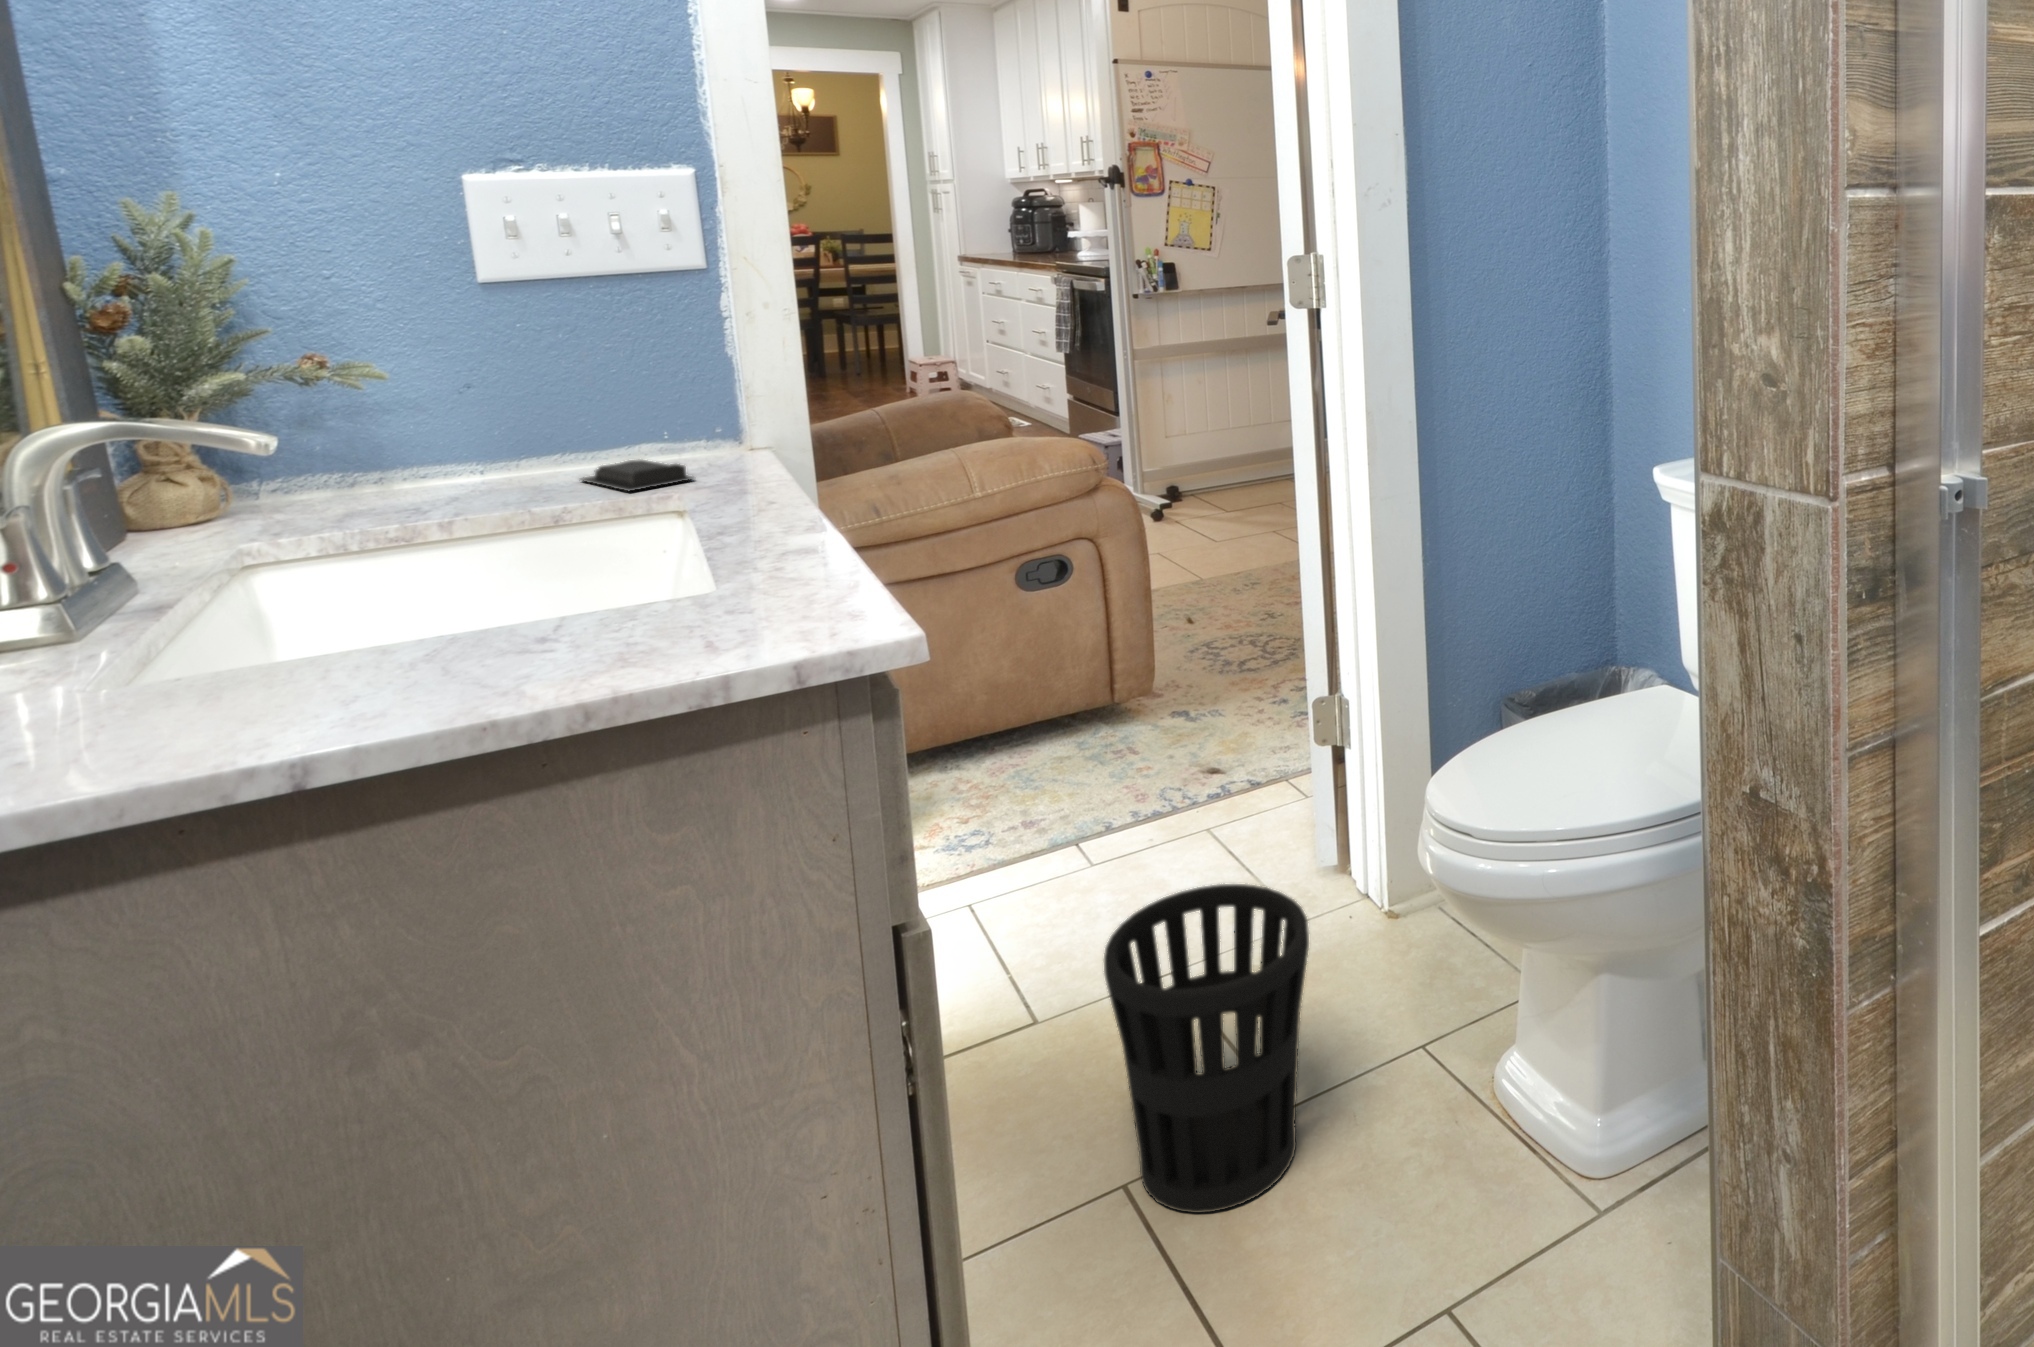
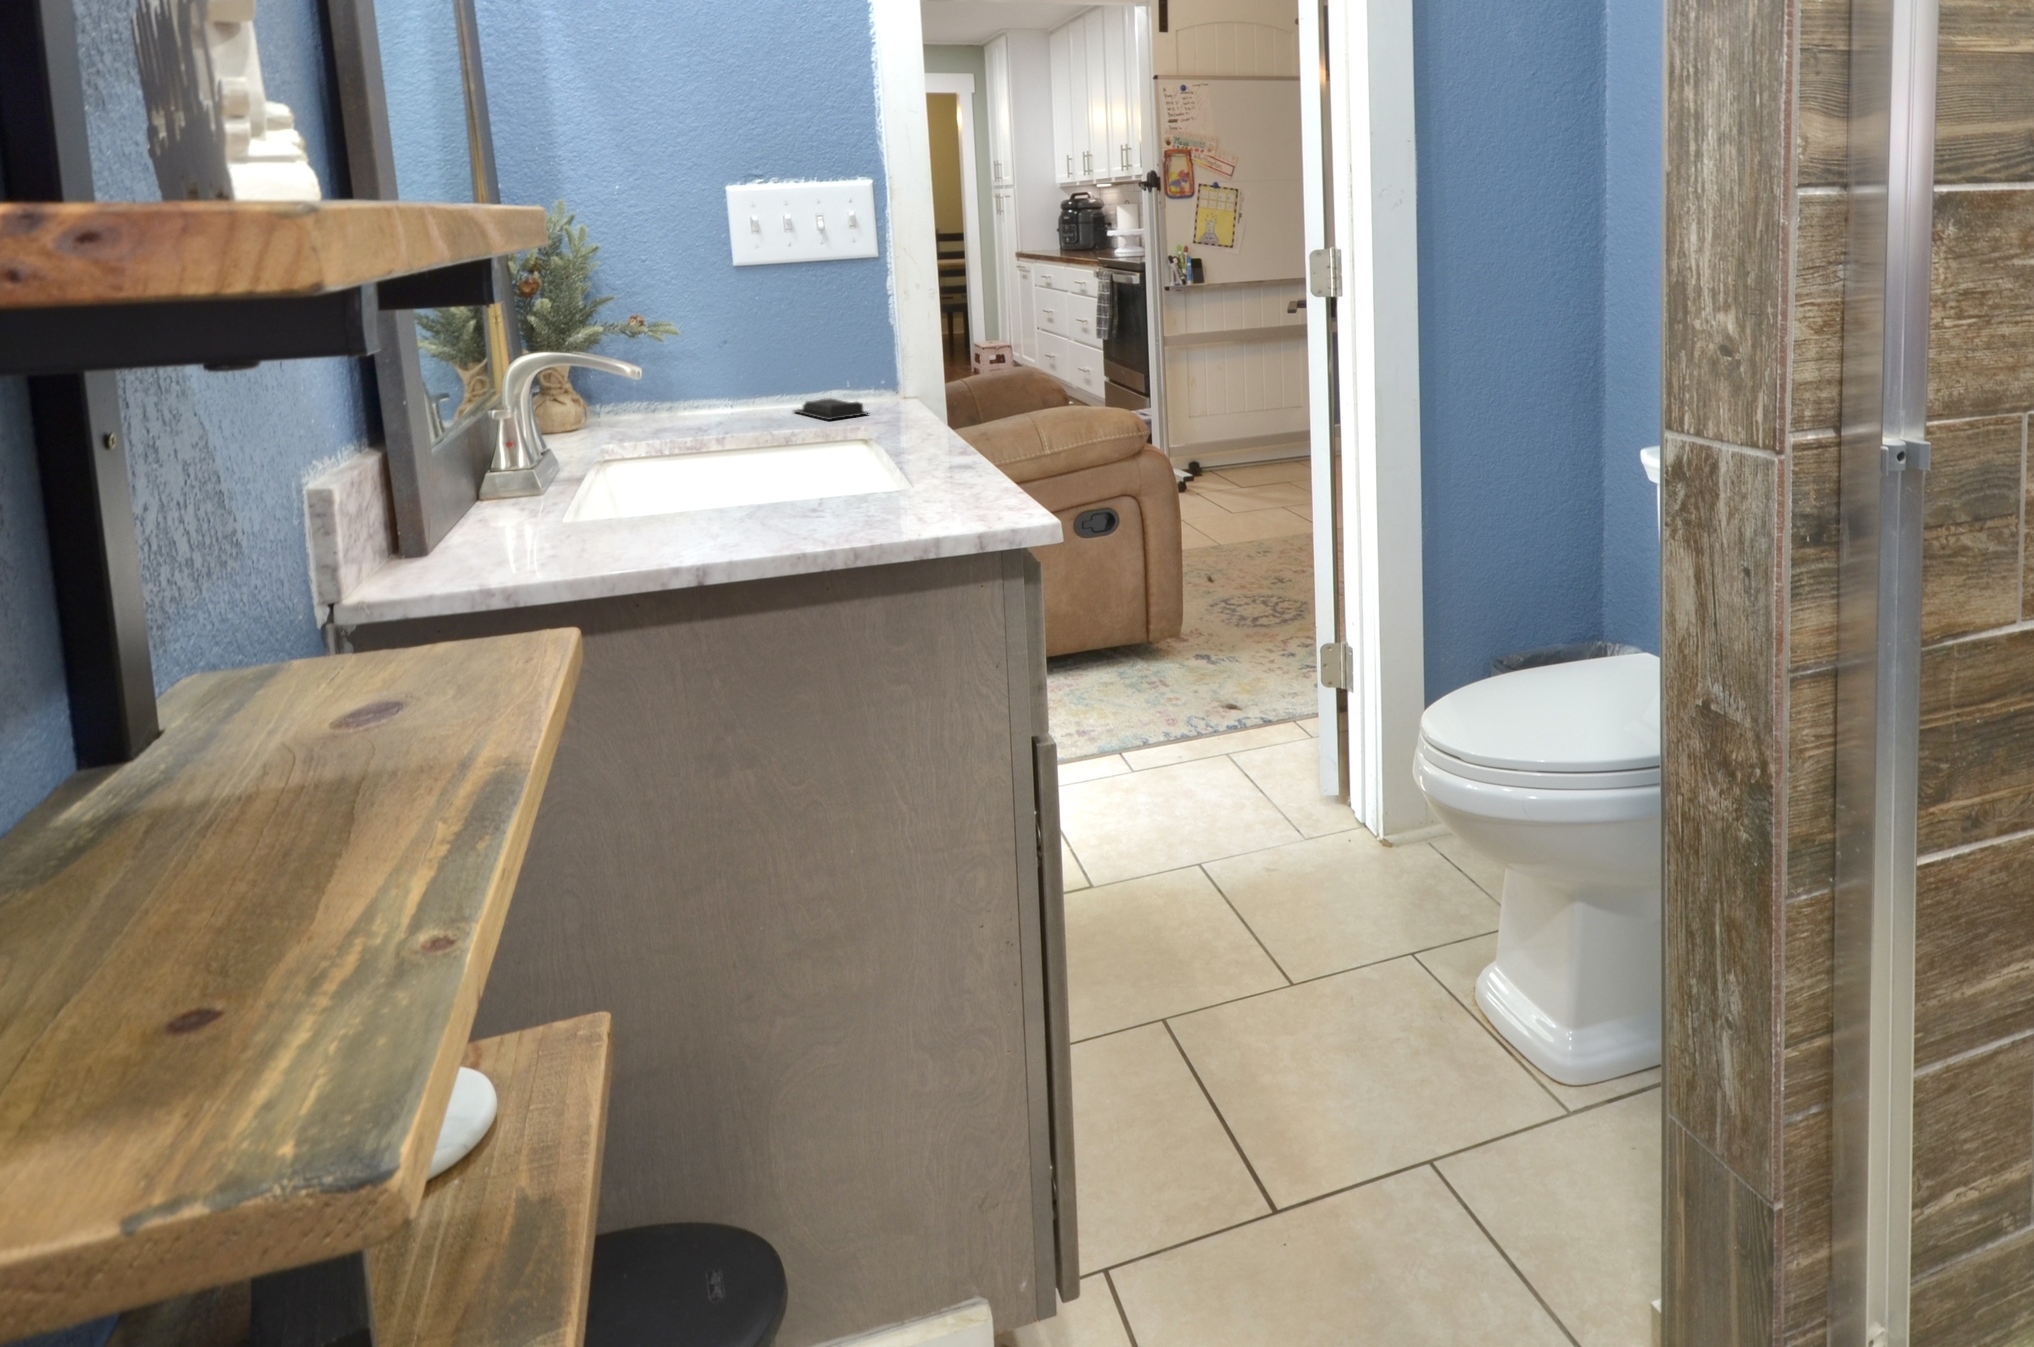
wastebasket: present [1104,884,1309,1213] -> none [1150,777,1316,1039]

